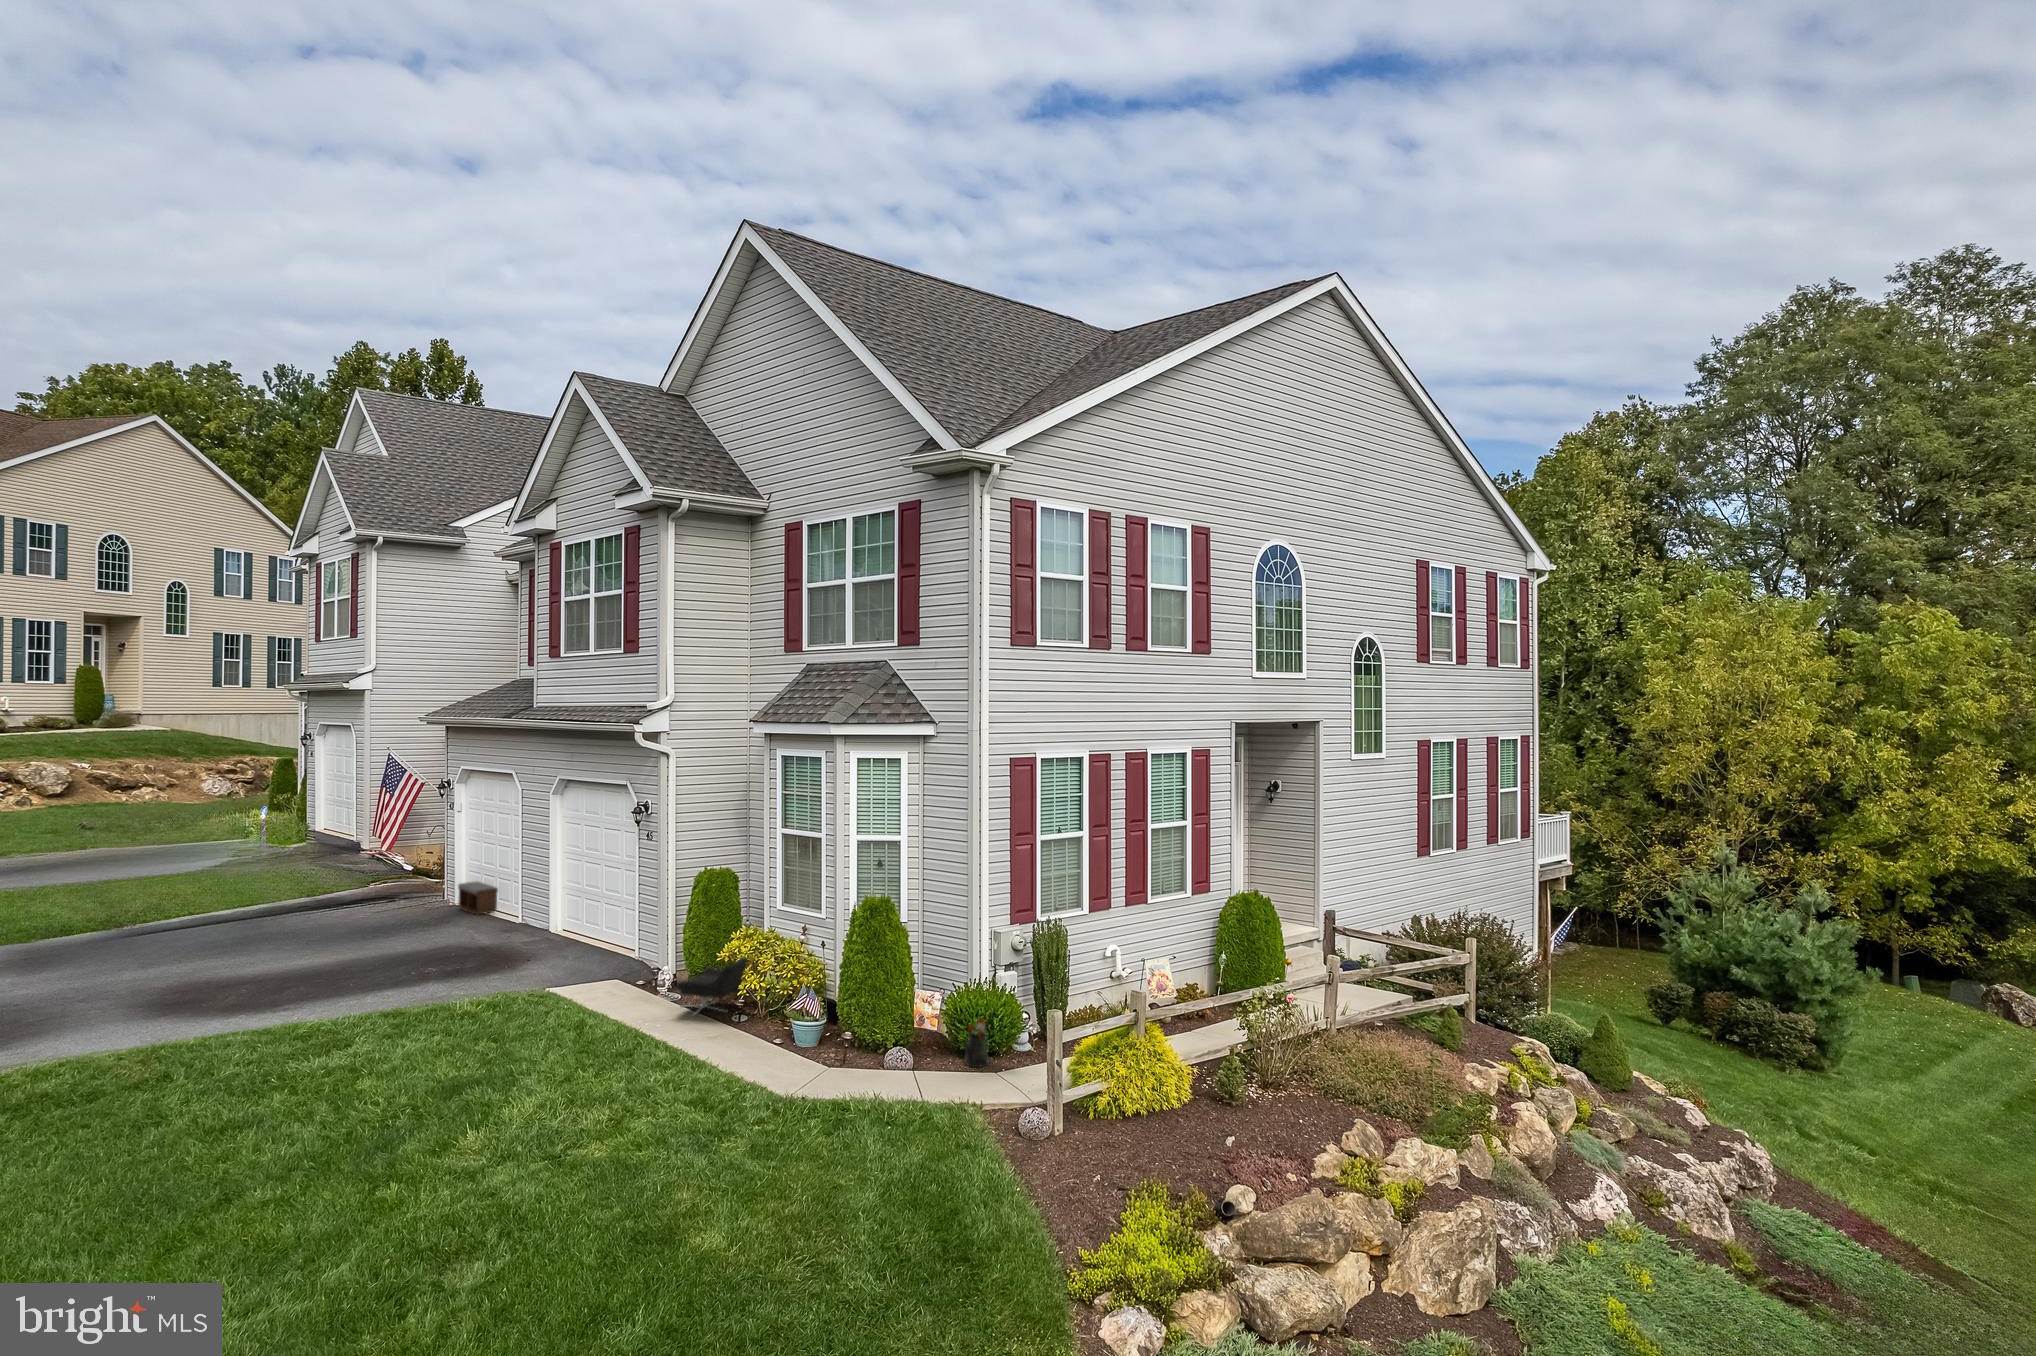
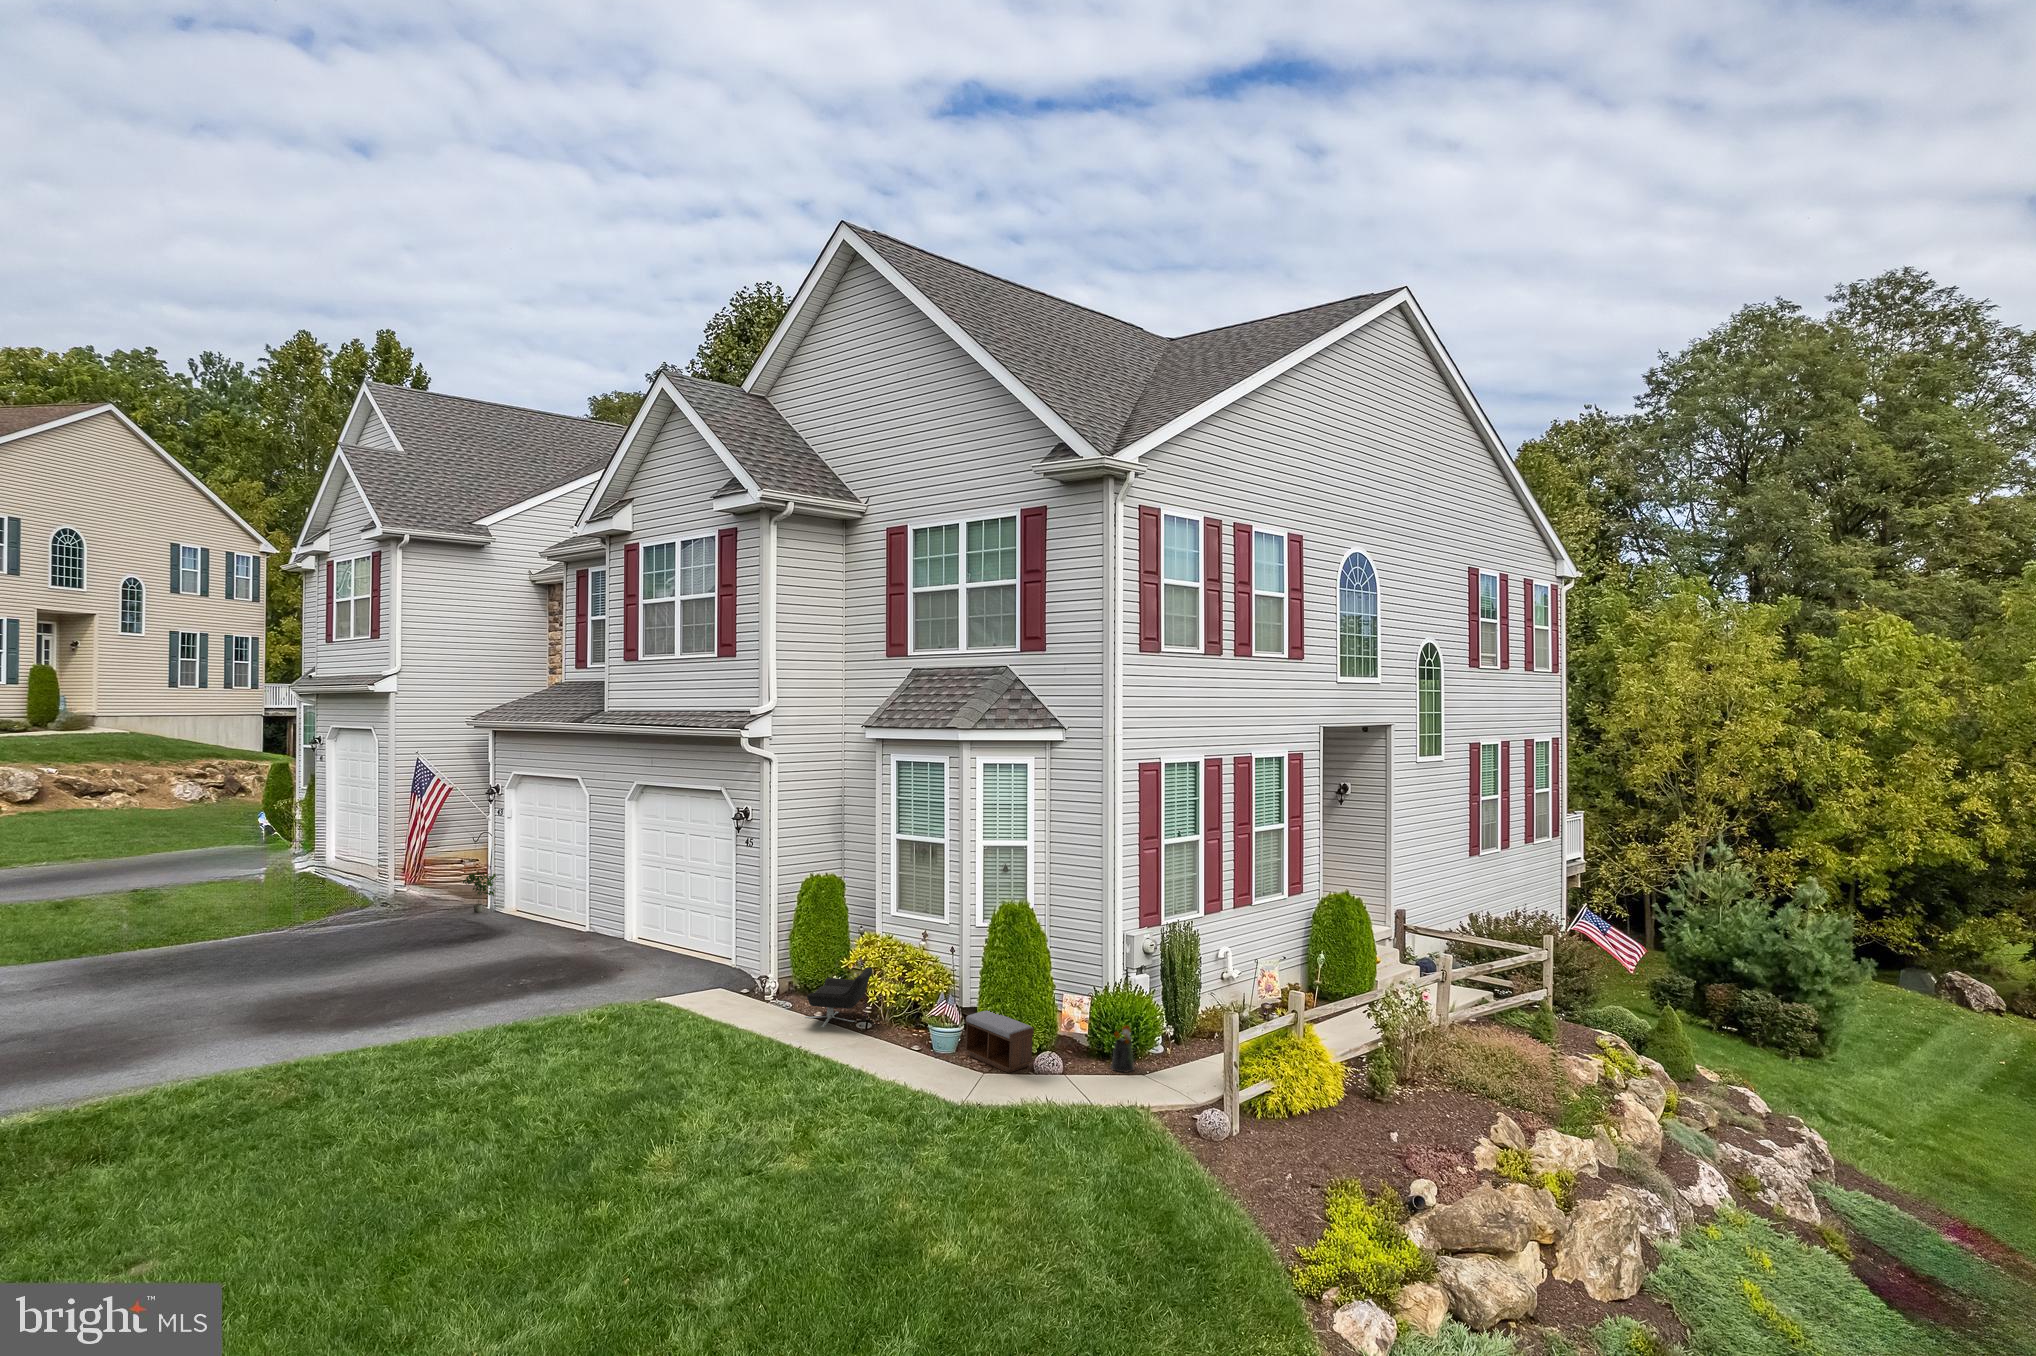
potted plant: none [411,863,447,902] -> present [463,873,498,913]
bench: present [458,881,498,915] -> present [965,1010,1034,1073]

